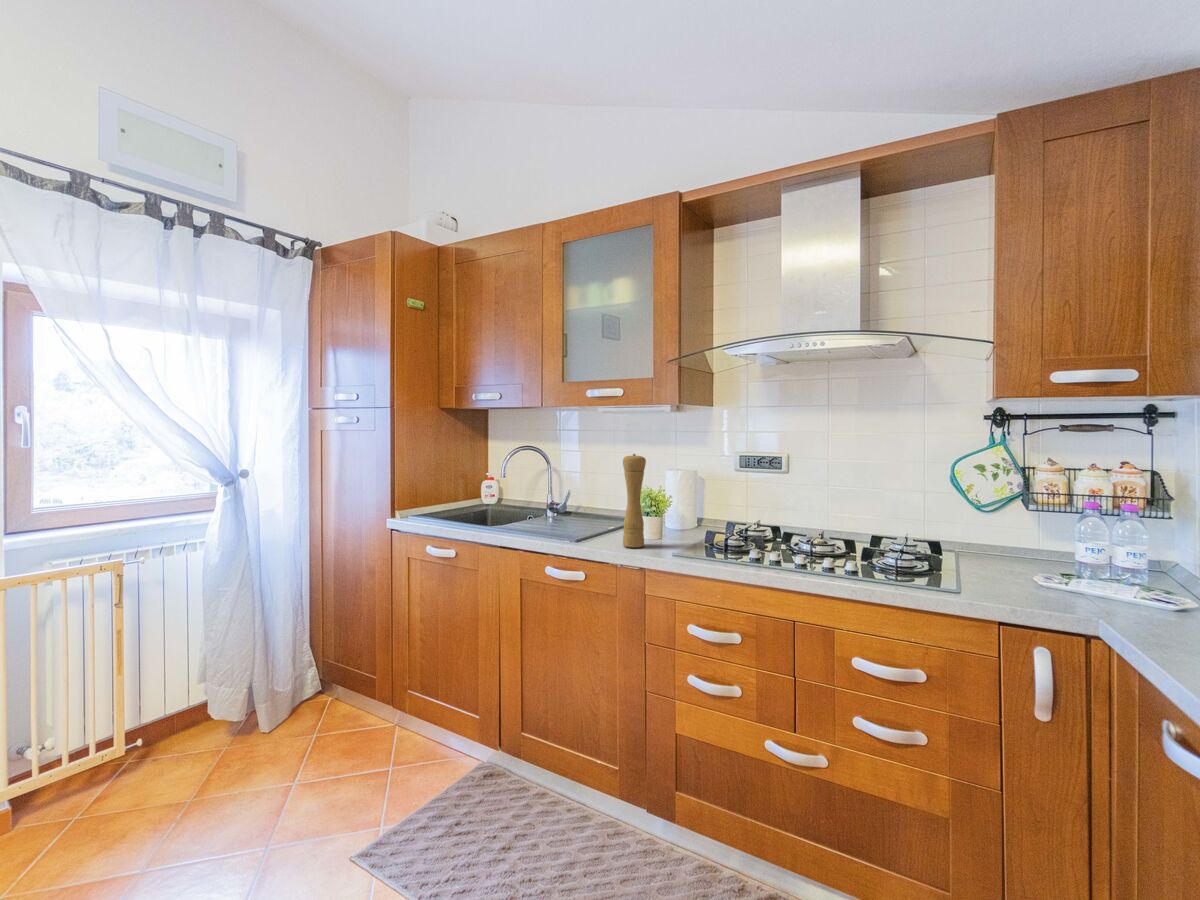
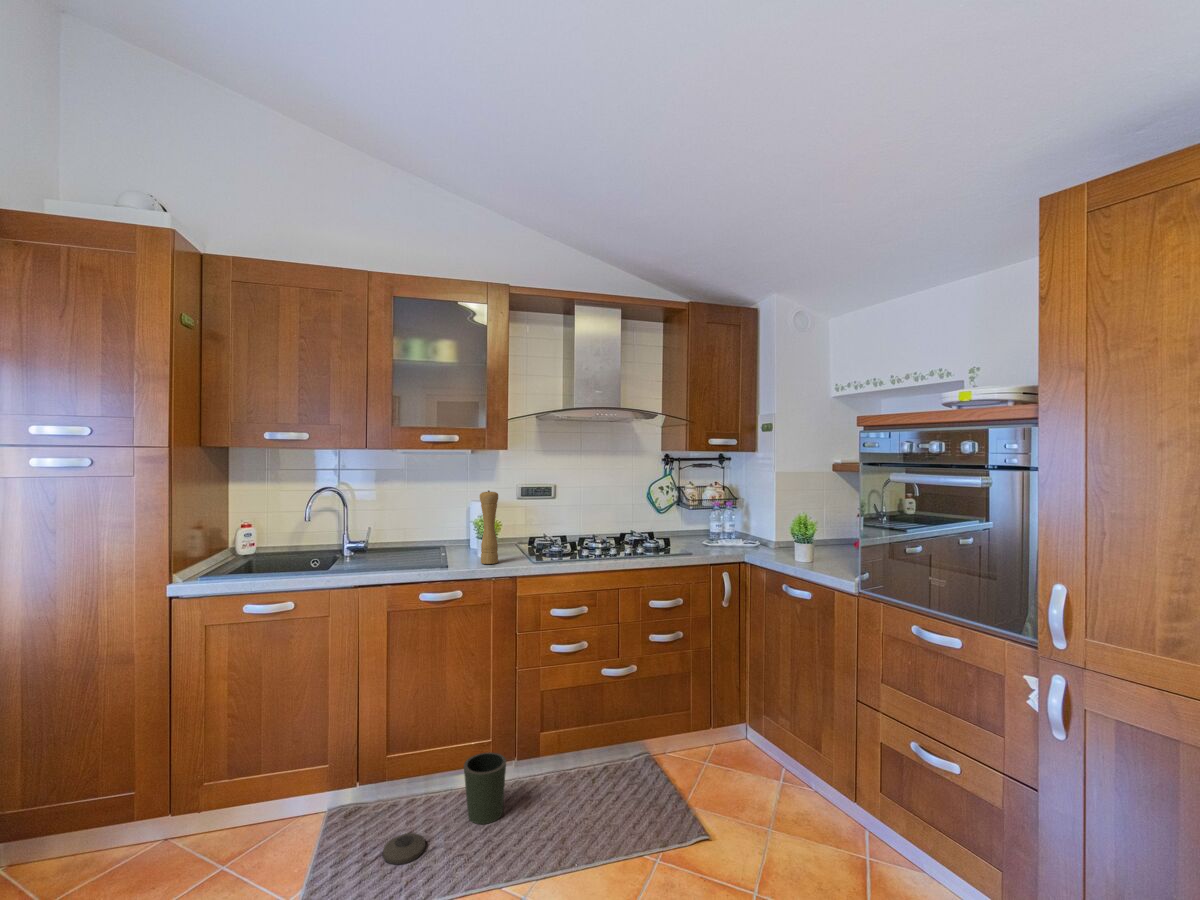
trash can: none [460,775,609,870] -> present [383,752,506,864]

